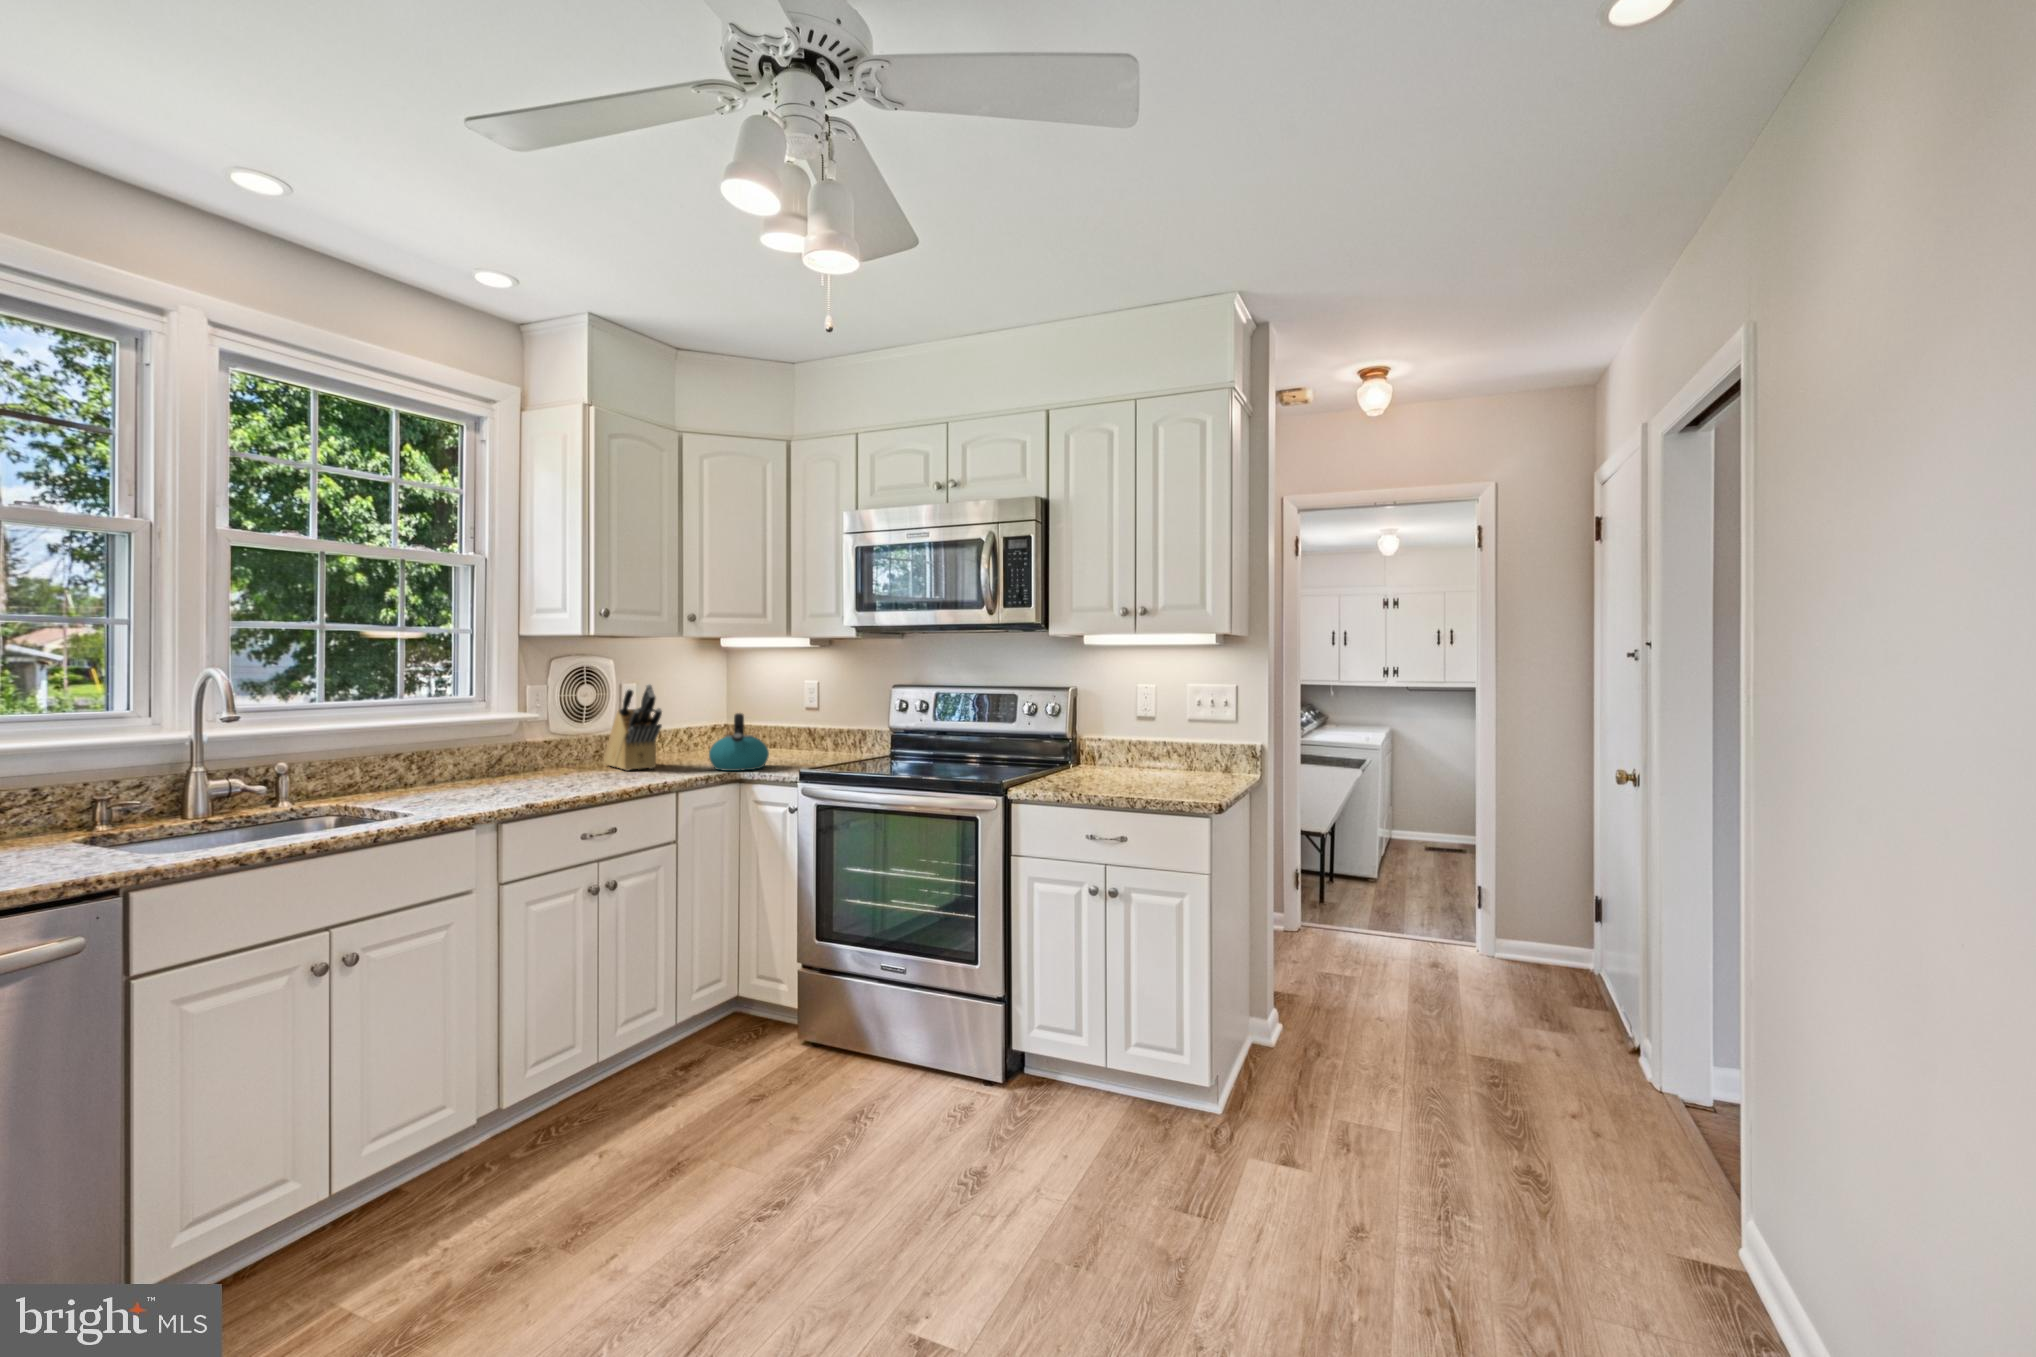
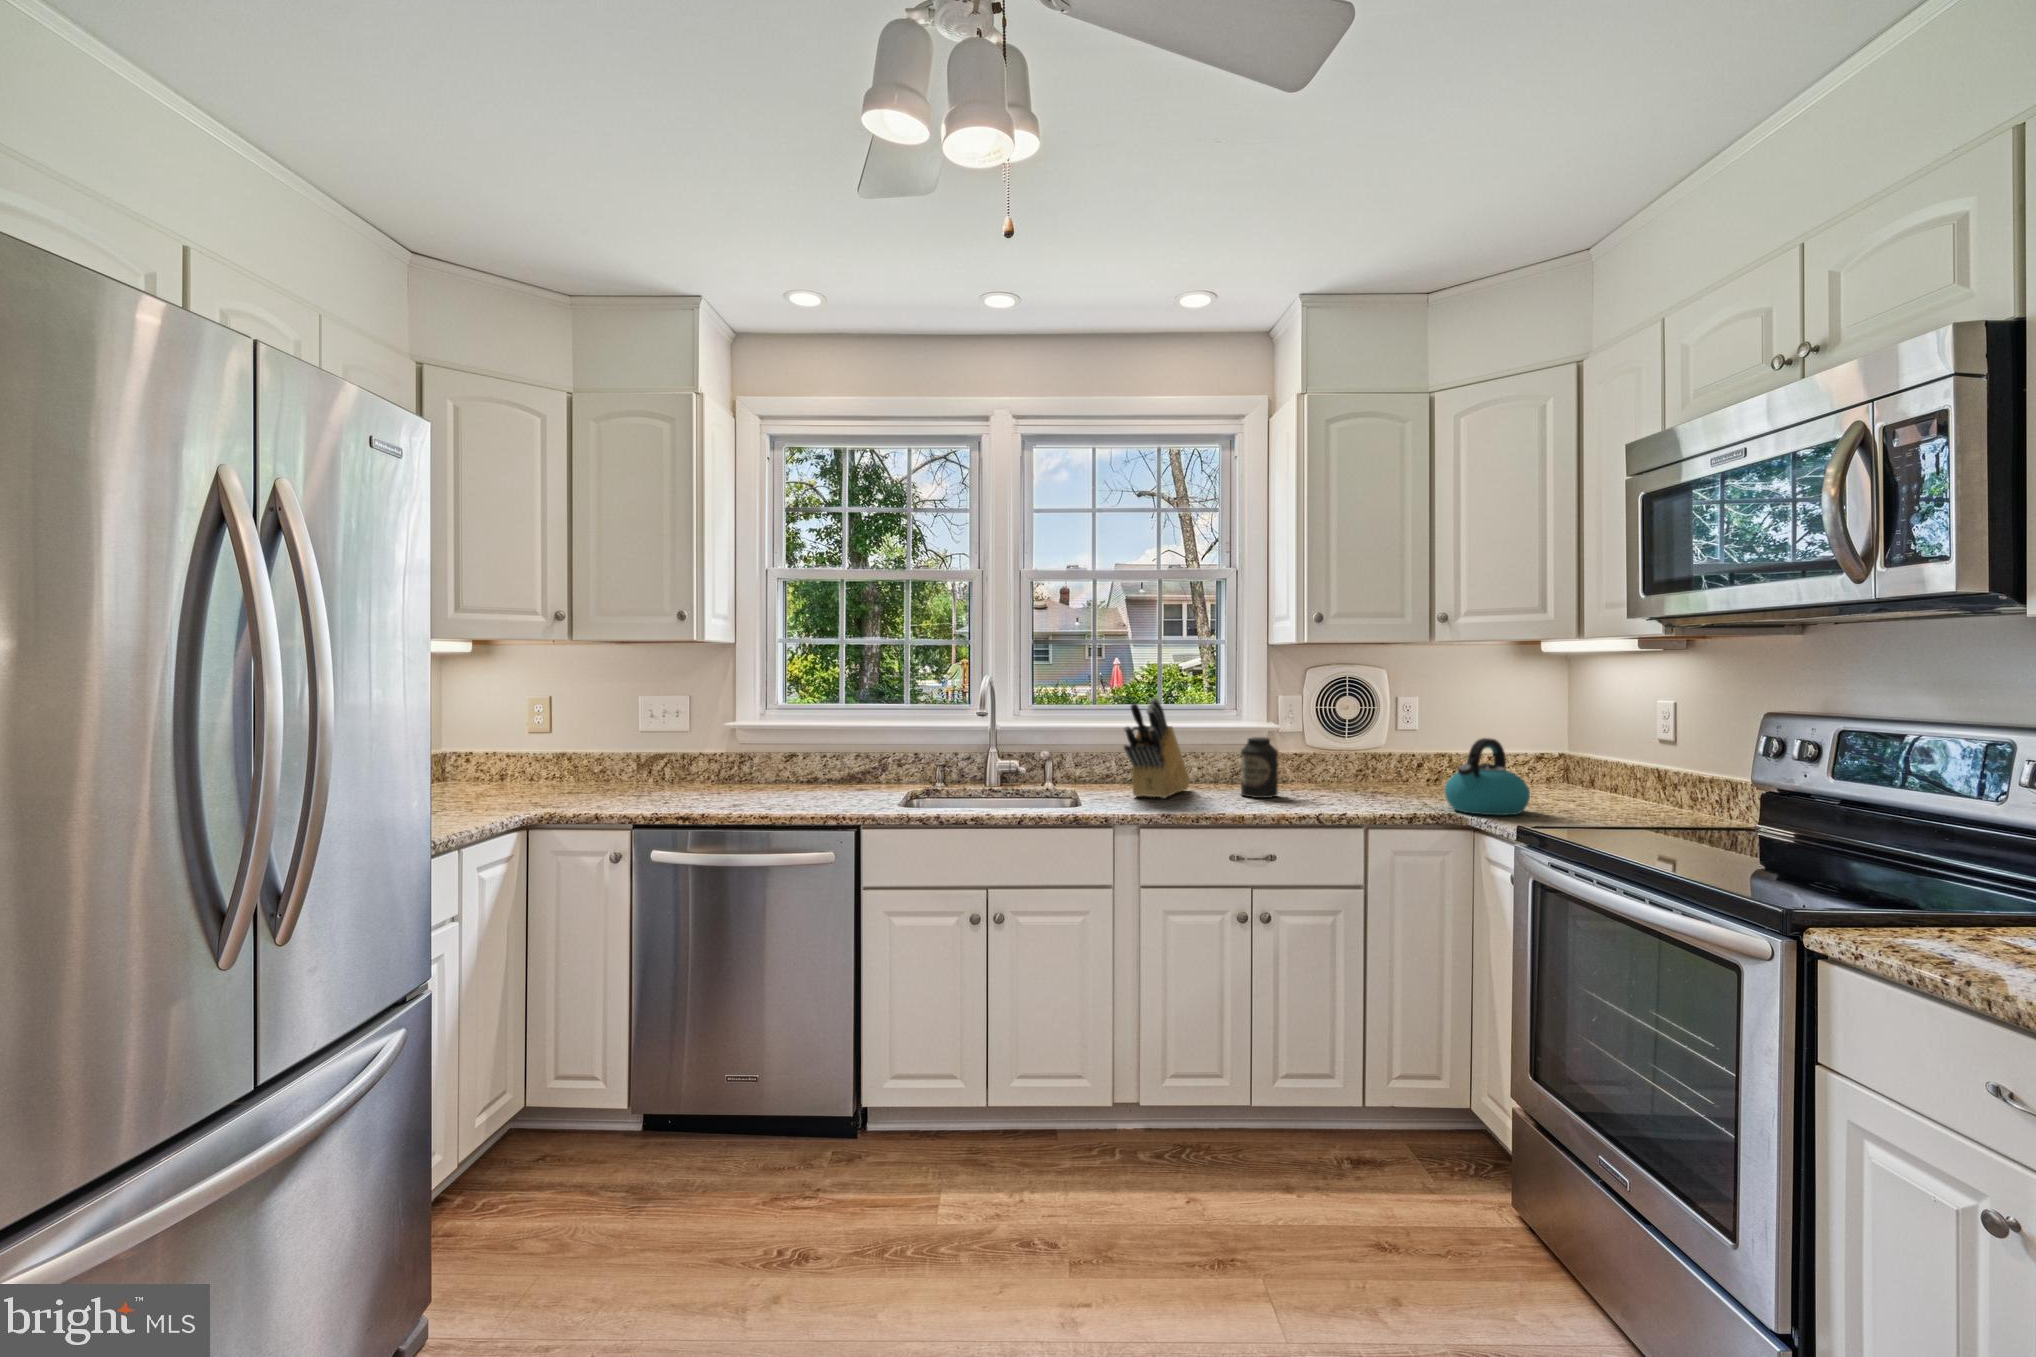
knife block: present [604,684,662,771] -> present [1124,698,1190,798]
canister: none [525,726,564,784] -> present [1241,737,1278,798]

